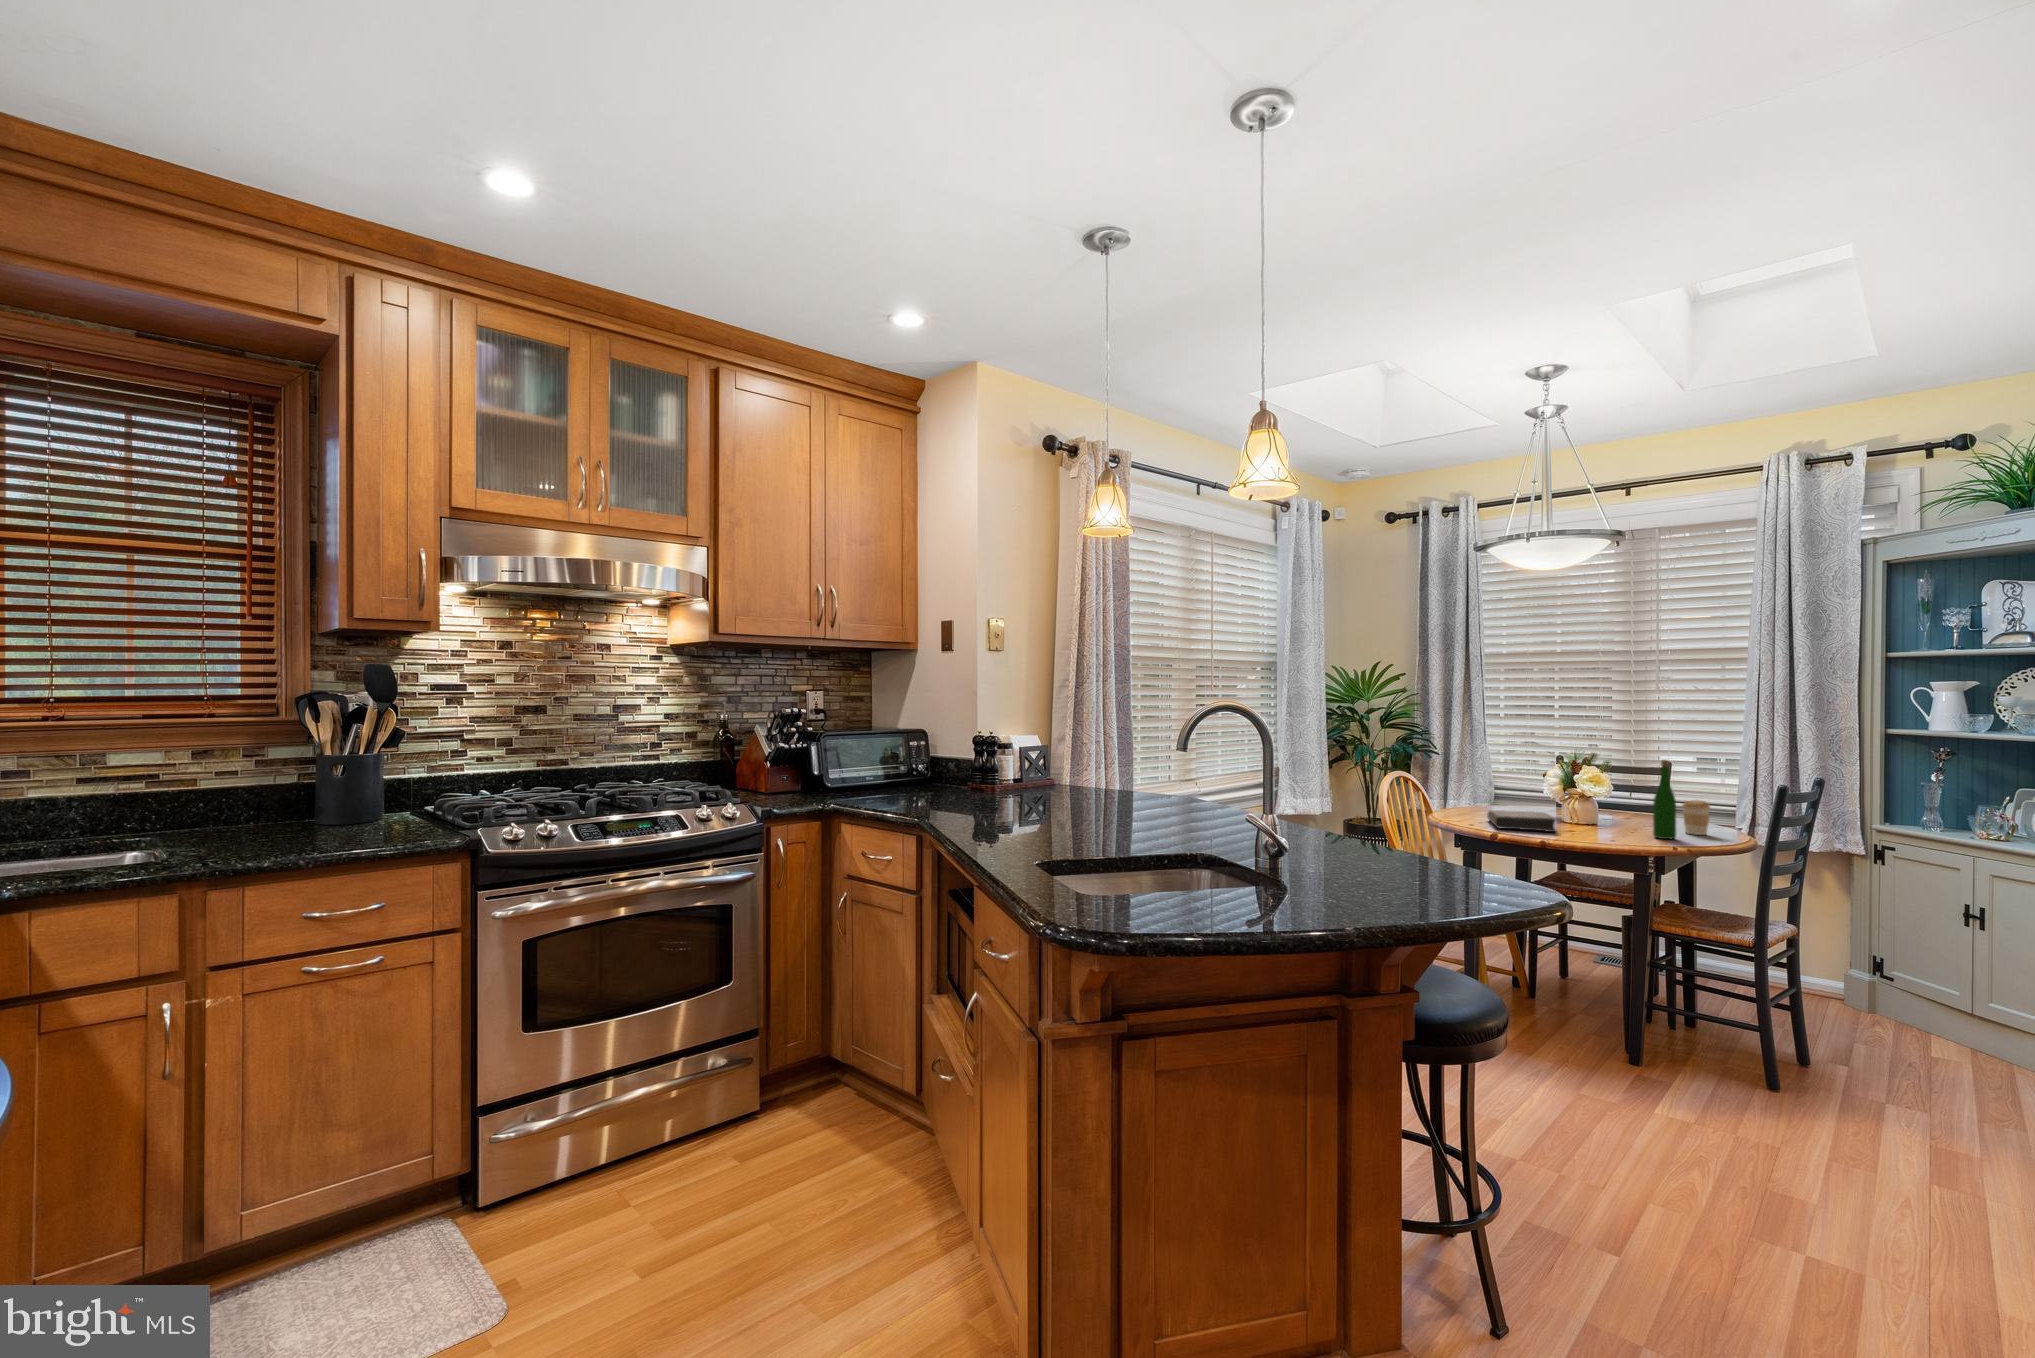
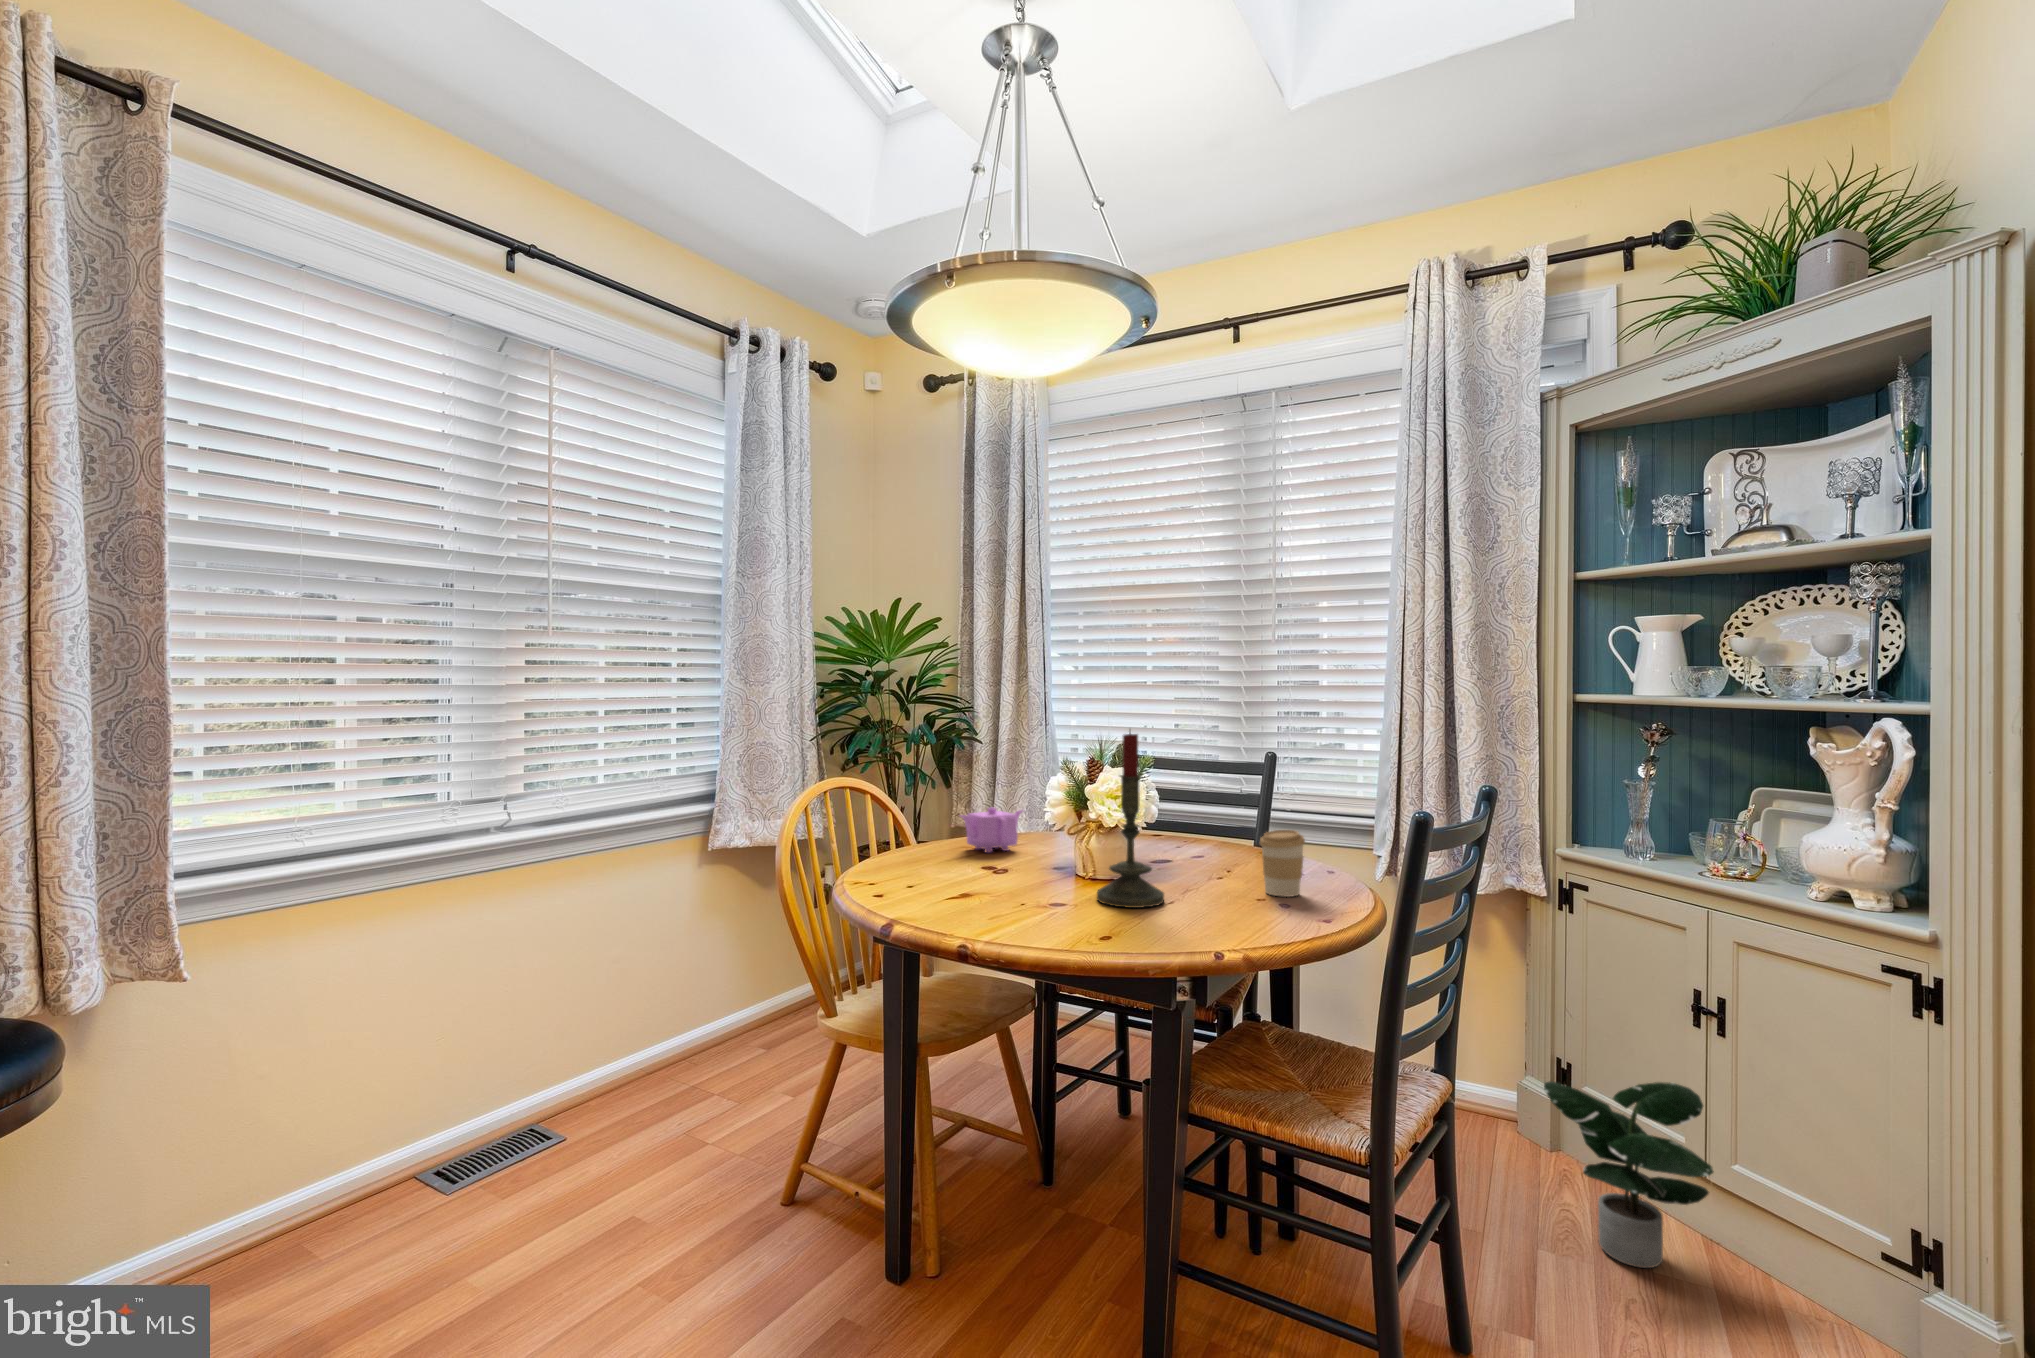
candle: none [1590,744,1630,834] -> present [1097,733,1164,908]
wine bottle: present [1653,760,1676,839] -> none [1196,758,1236,918]
teapot: none [1476,788,1511,813] -> present [961,808,1023,853]
book: present [1487,810,1556,832] -> none [912,858,1037,911]
potted plant: none [1862,954,1970,1054] -> present [1544,1081,1714,1268]

